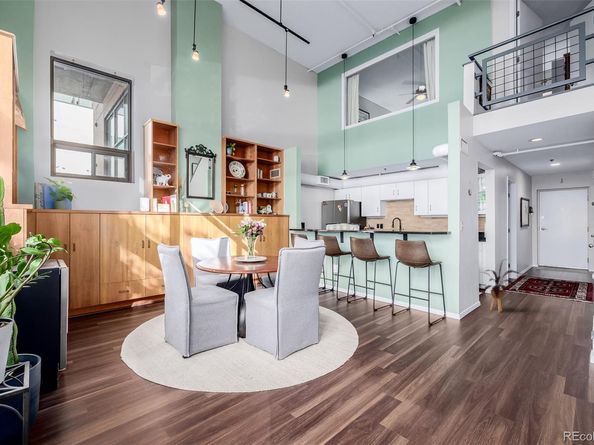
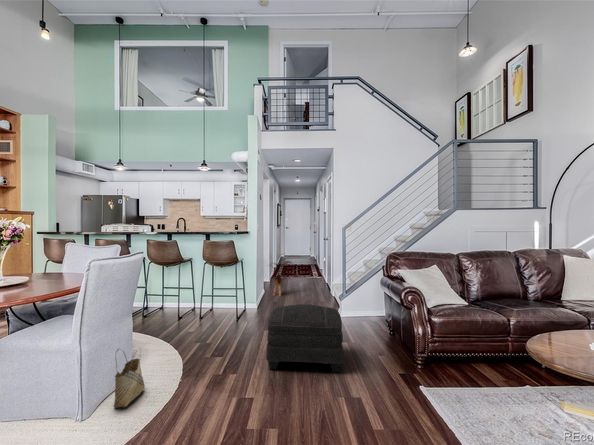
woven basket: none [297,318,320,363] -> present [114,349,145,408]
ottoman: none [433,318,552,423] -> present [266,304,343,372]

